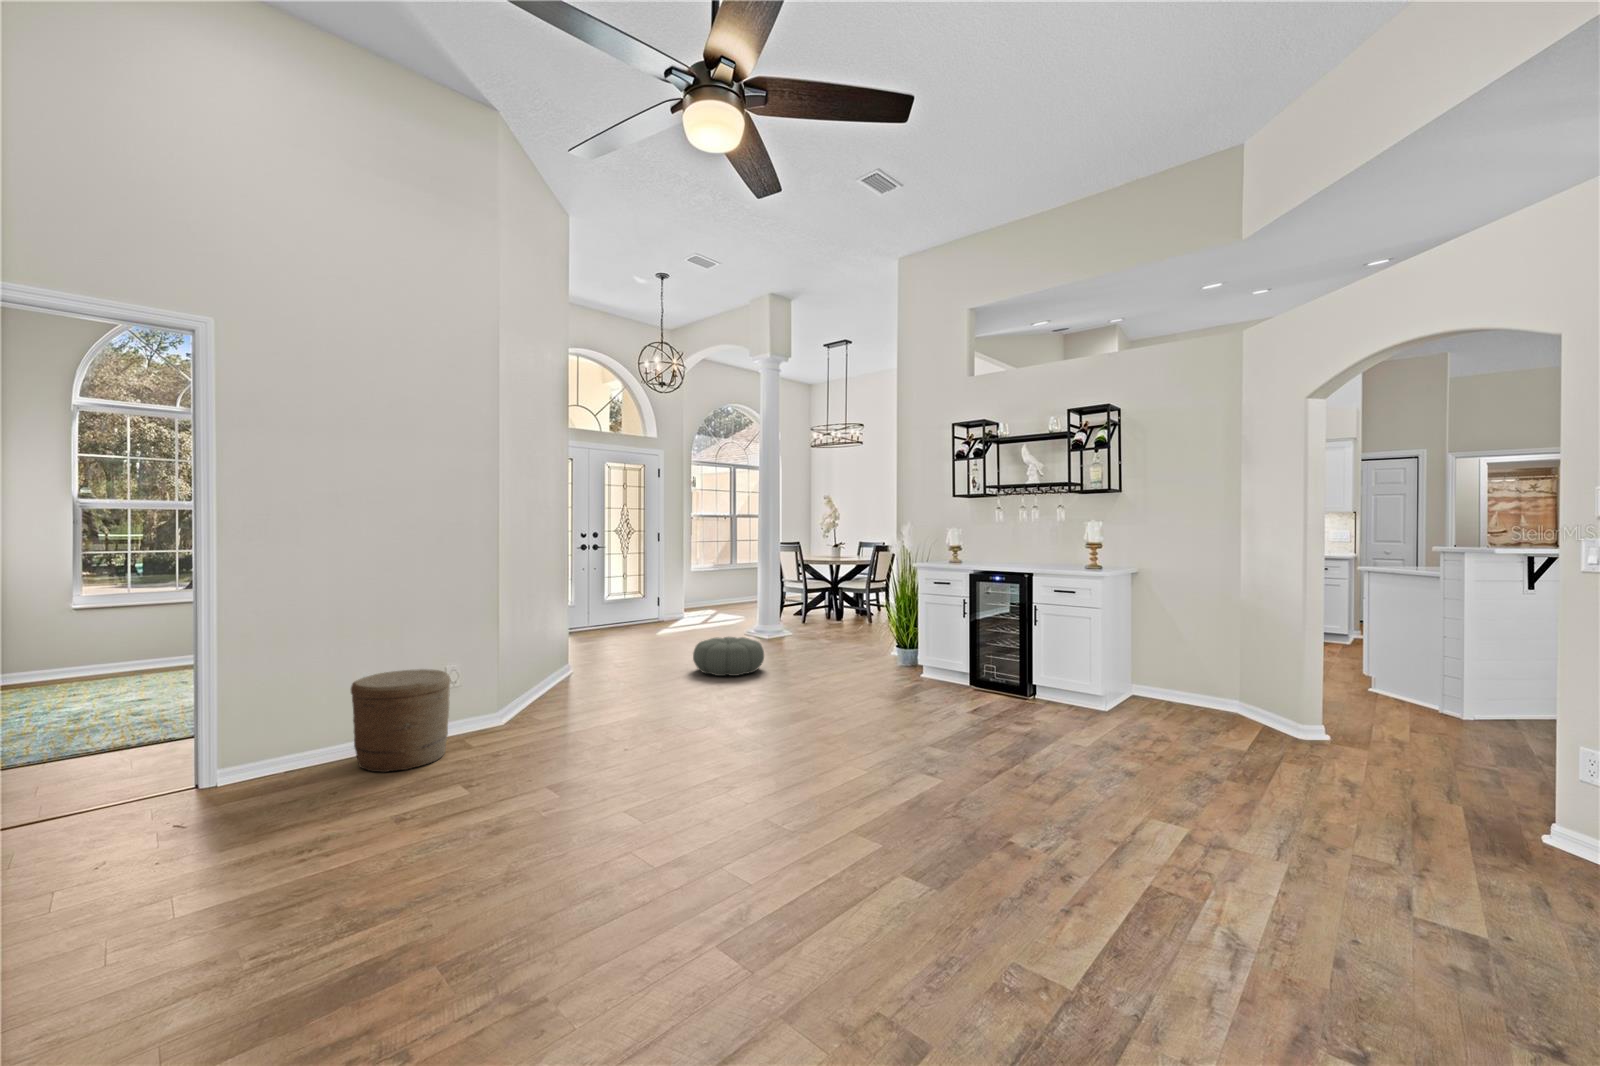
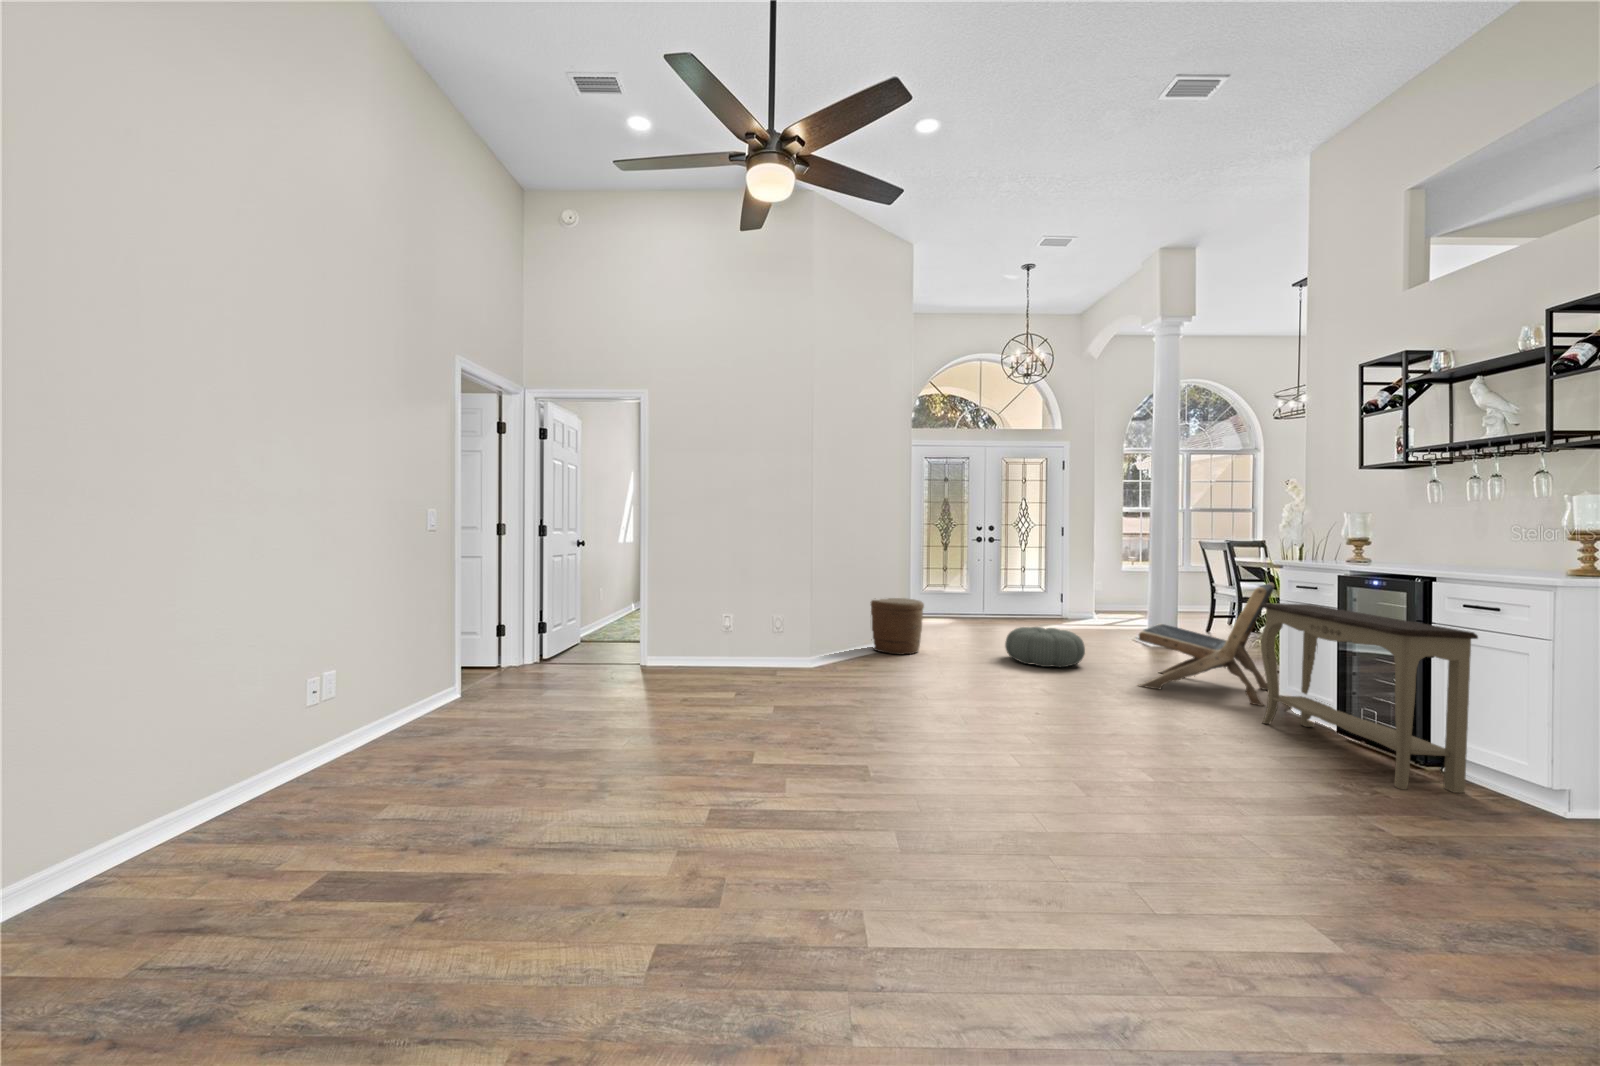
lounge chair: none [812,579,909,678] -> present [1139,583,1274,706]
console table: none [926,596,1068,715] -> present [1260,603,1478,793]
woven basket: present [351,669,450,773] -> present [871,598,924,655]

